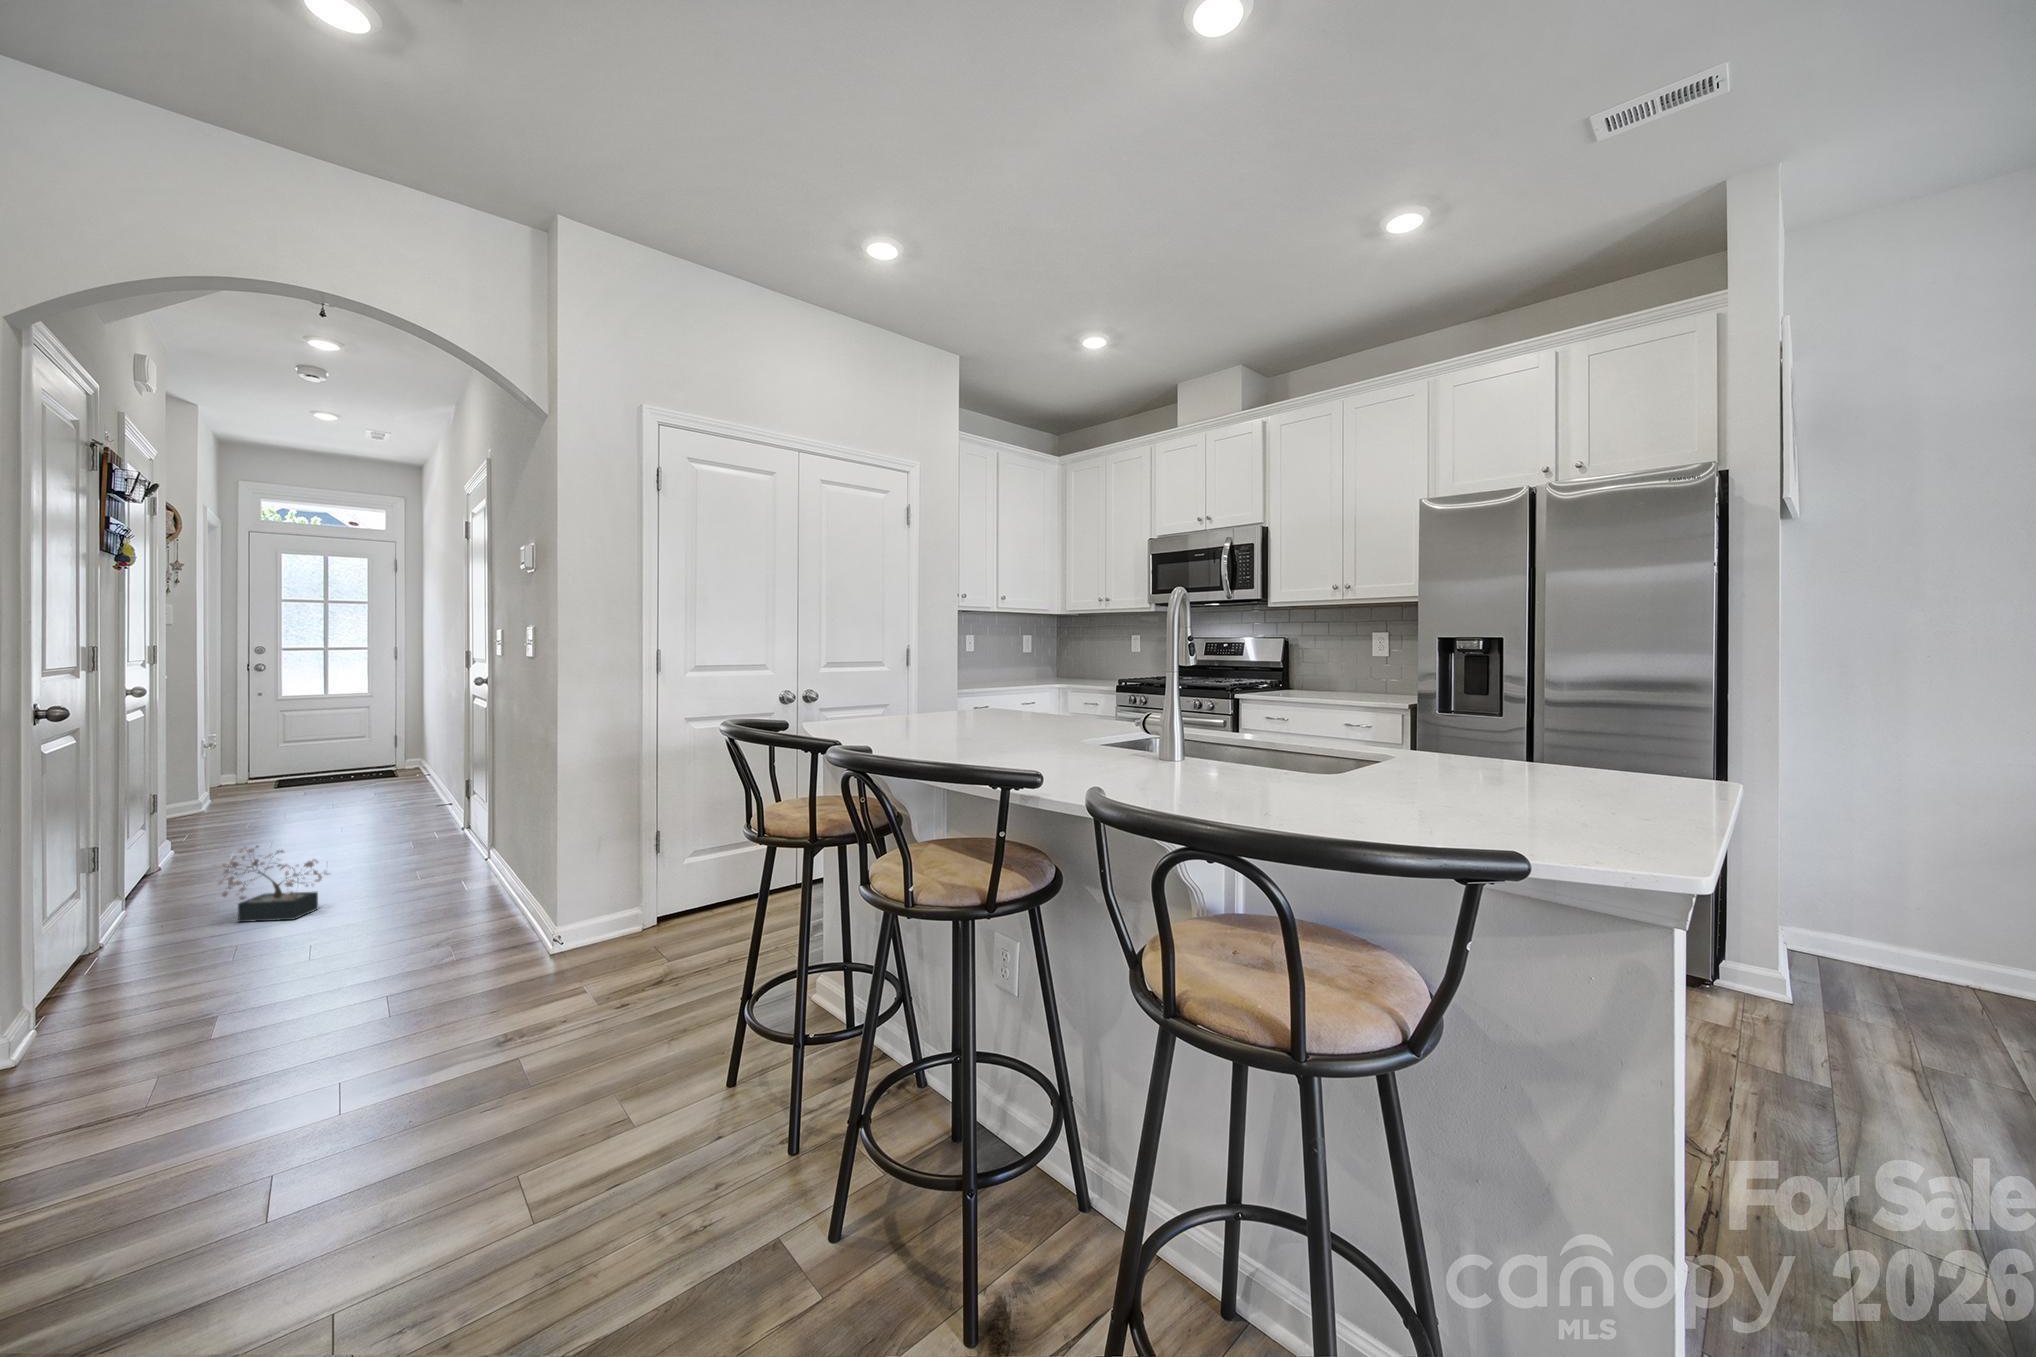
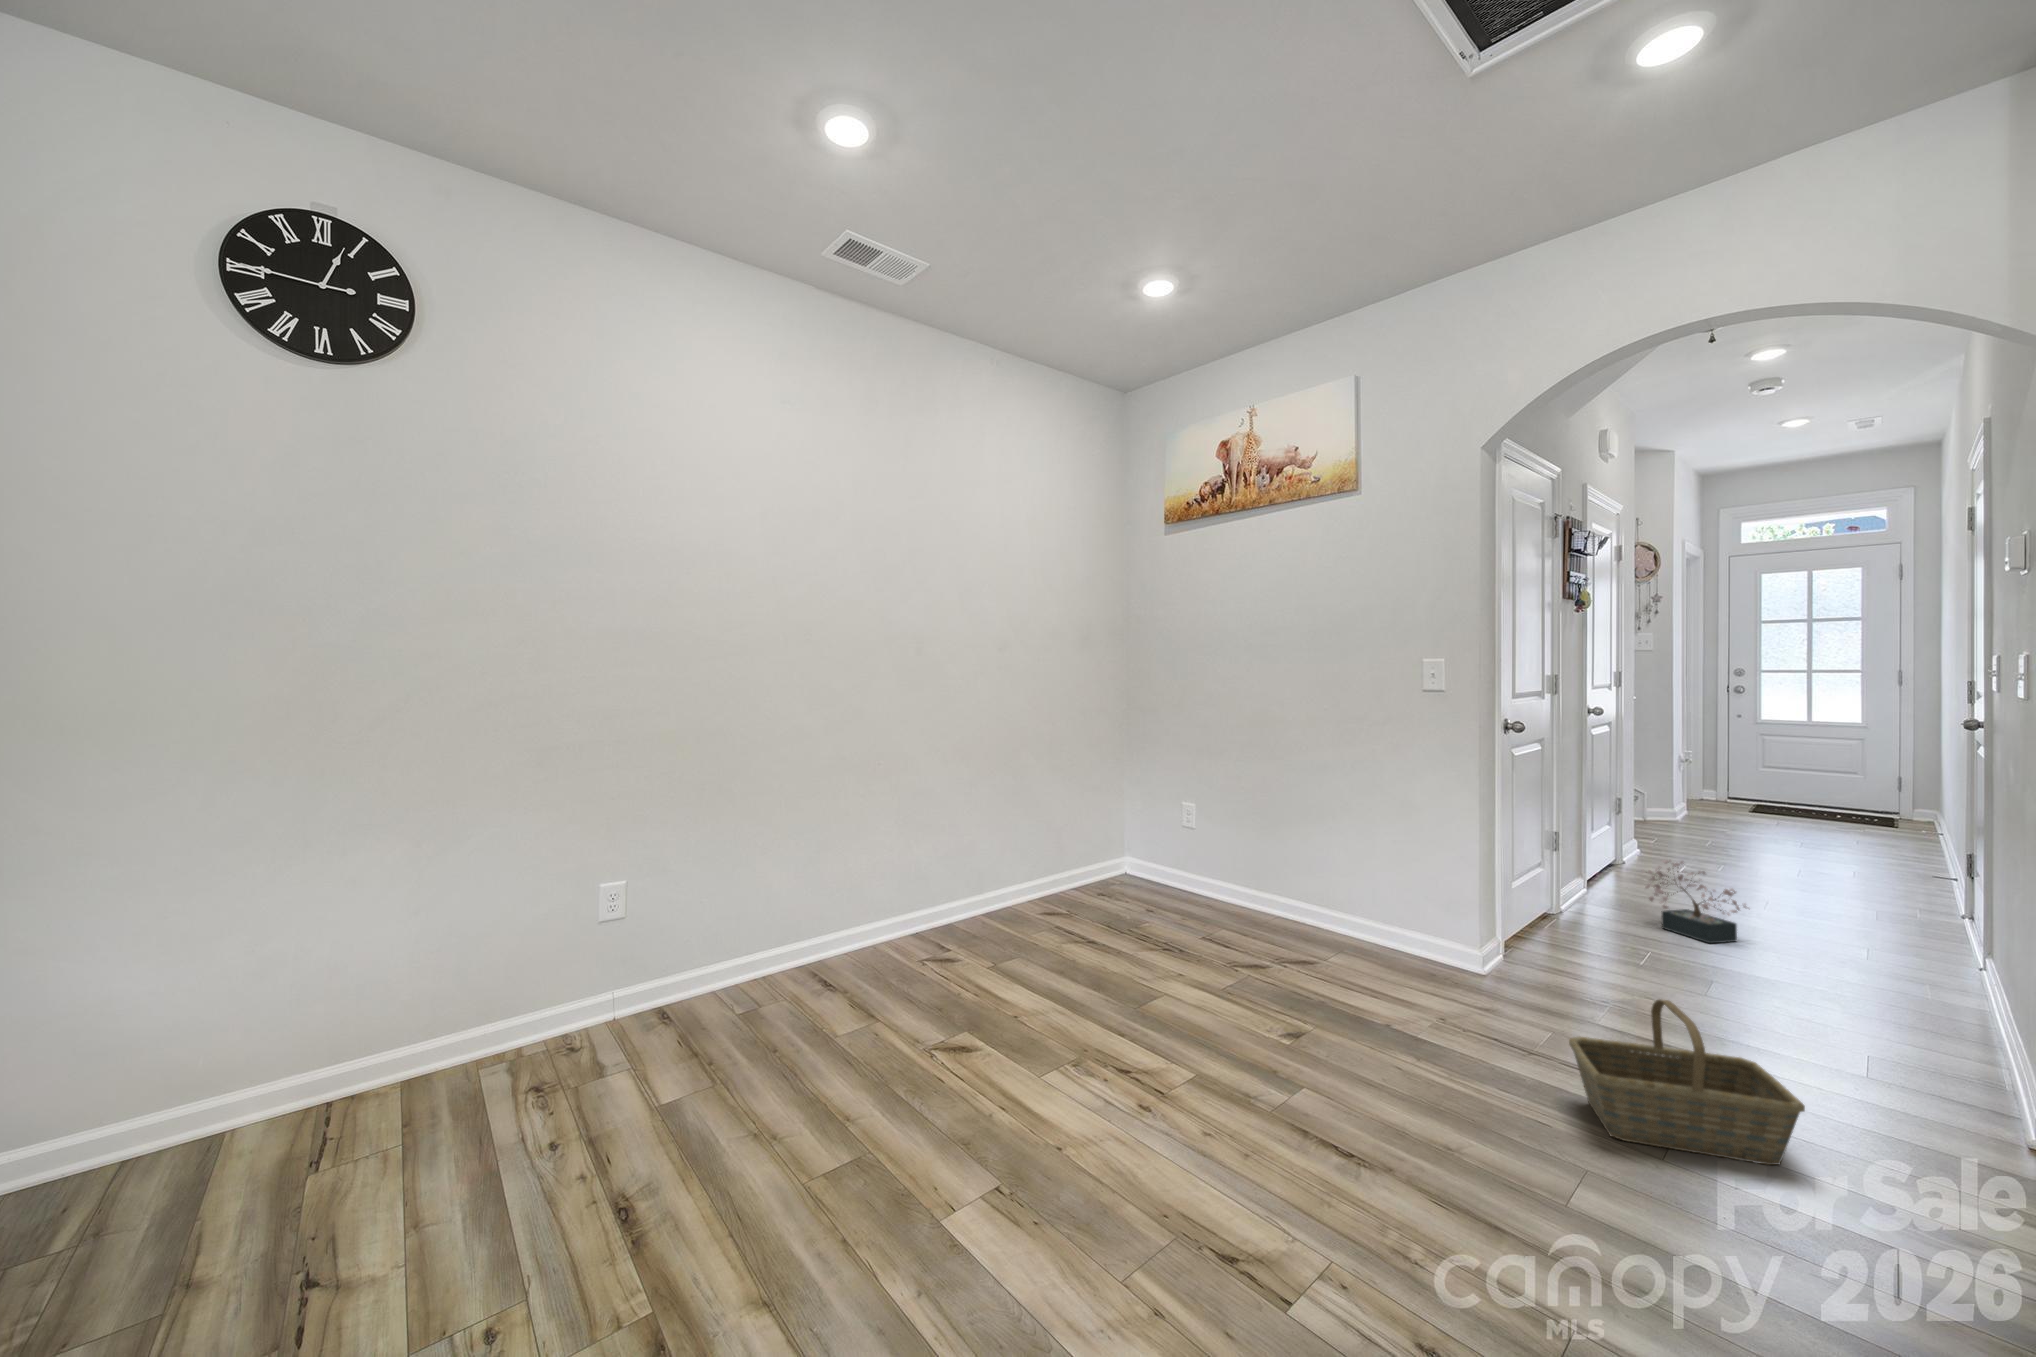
basket: none [217,973,453,1140] -> present [1569,999,1805,1165]

